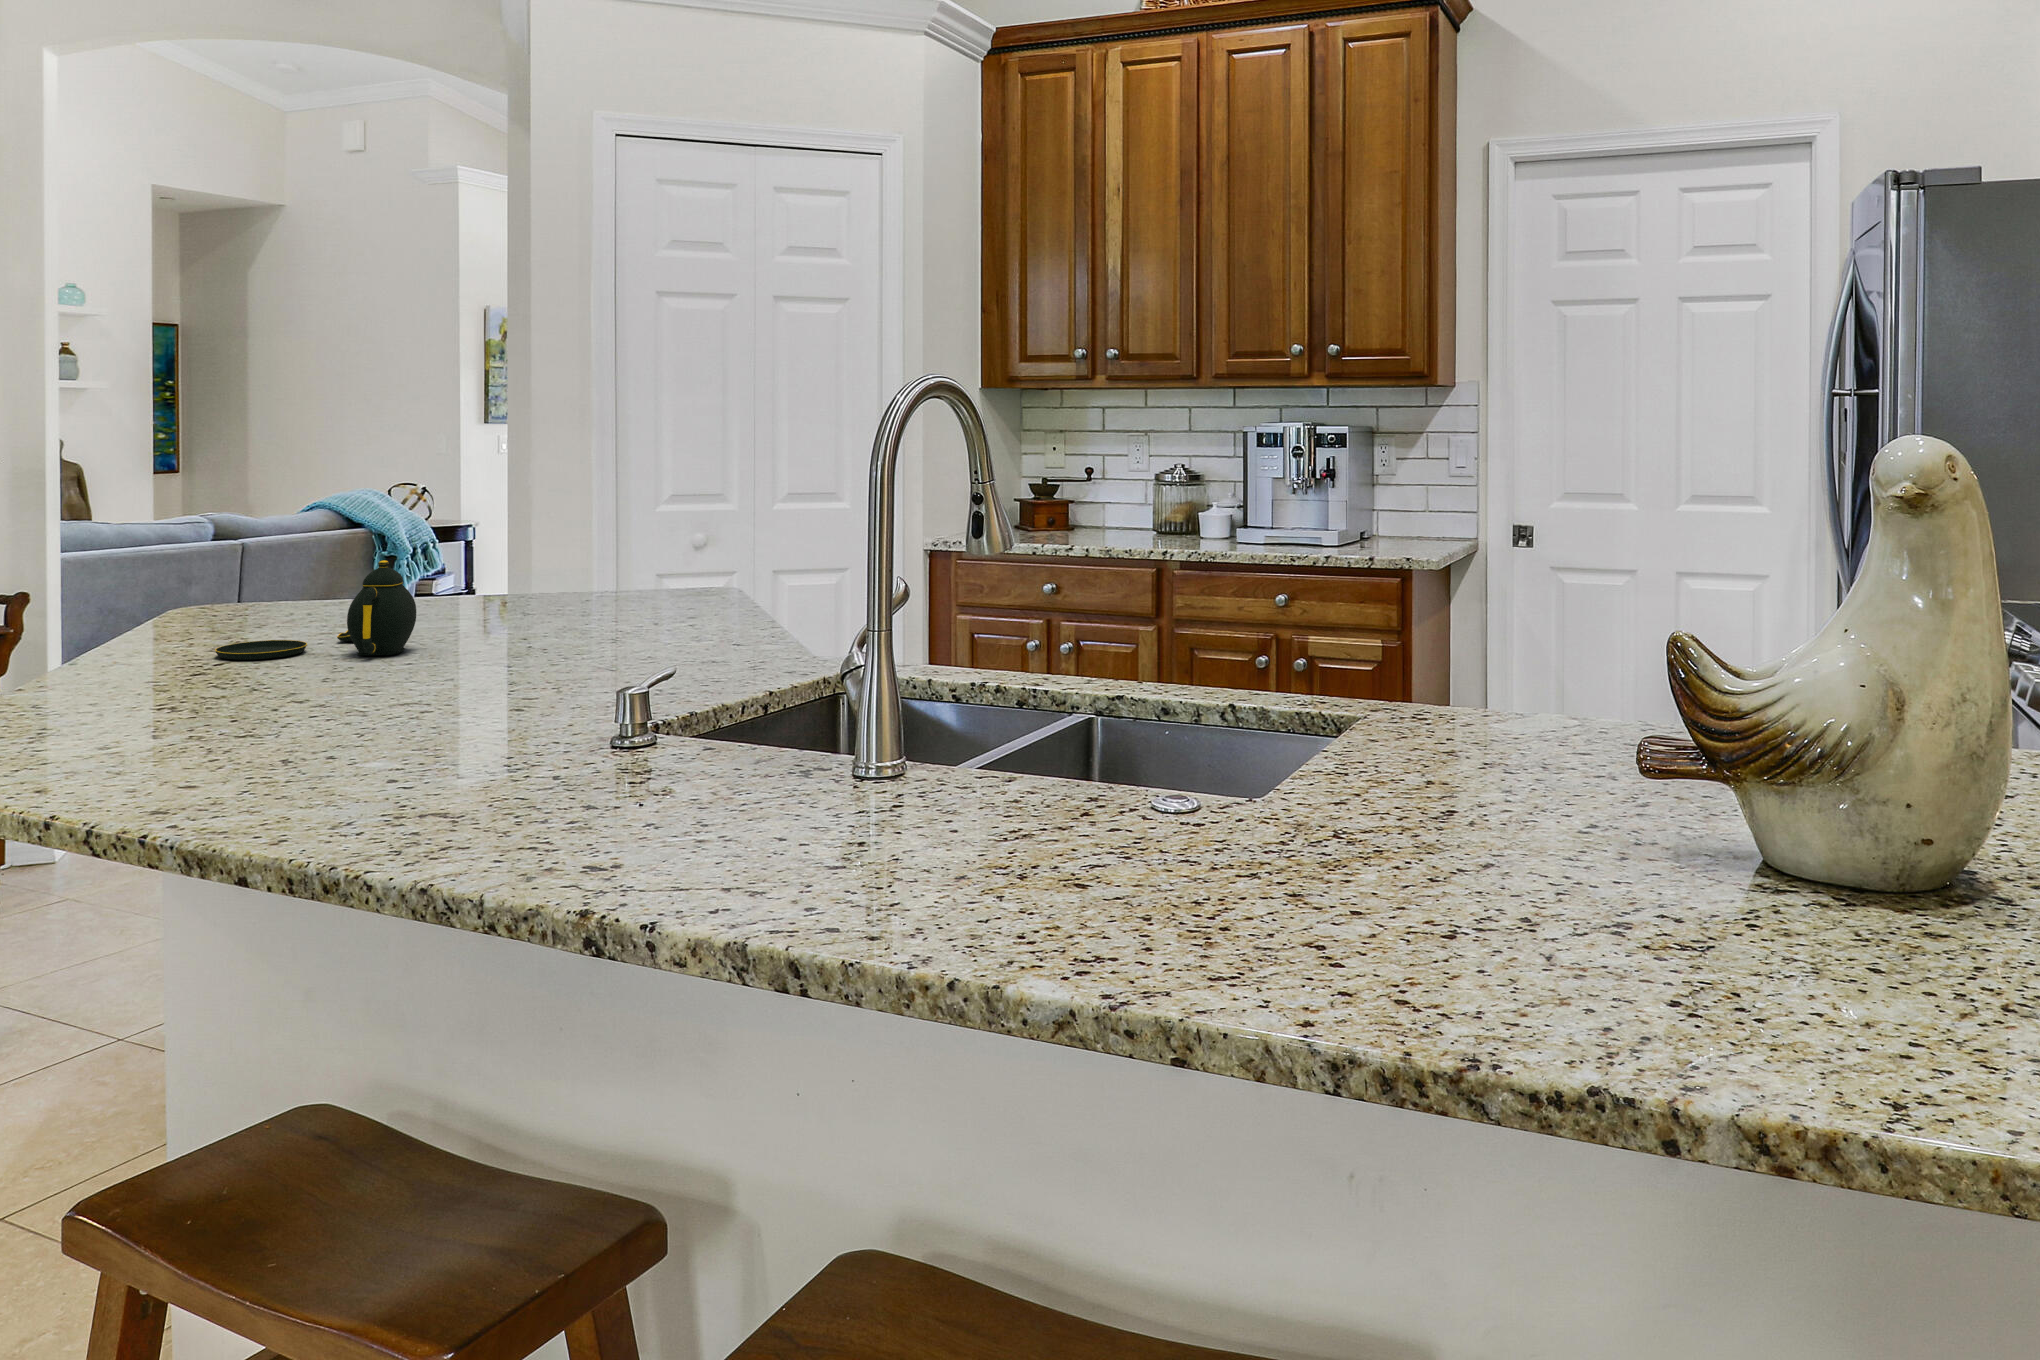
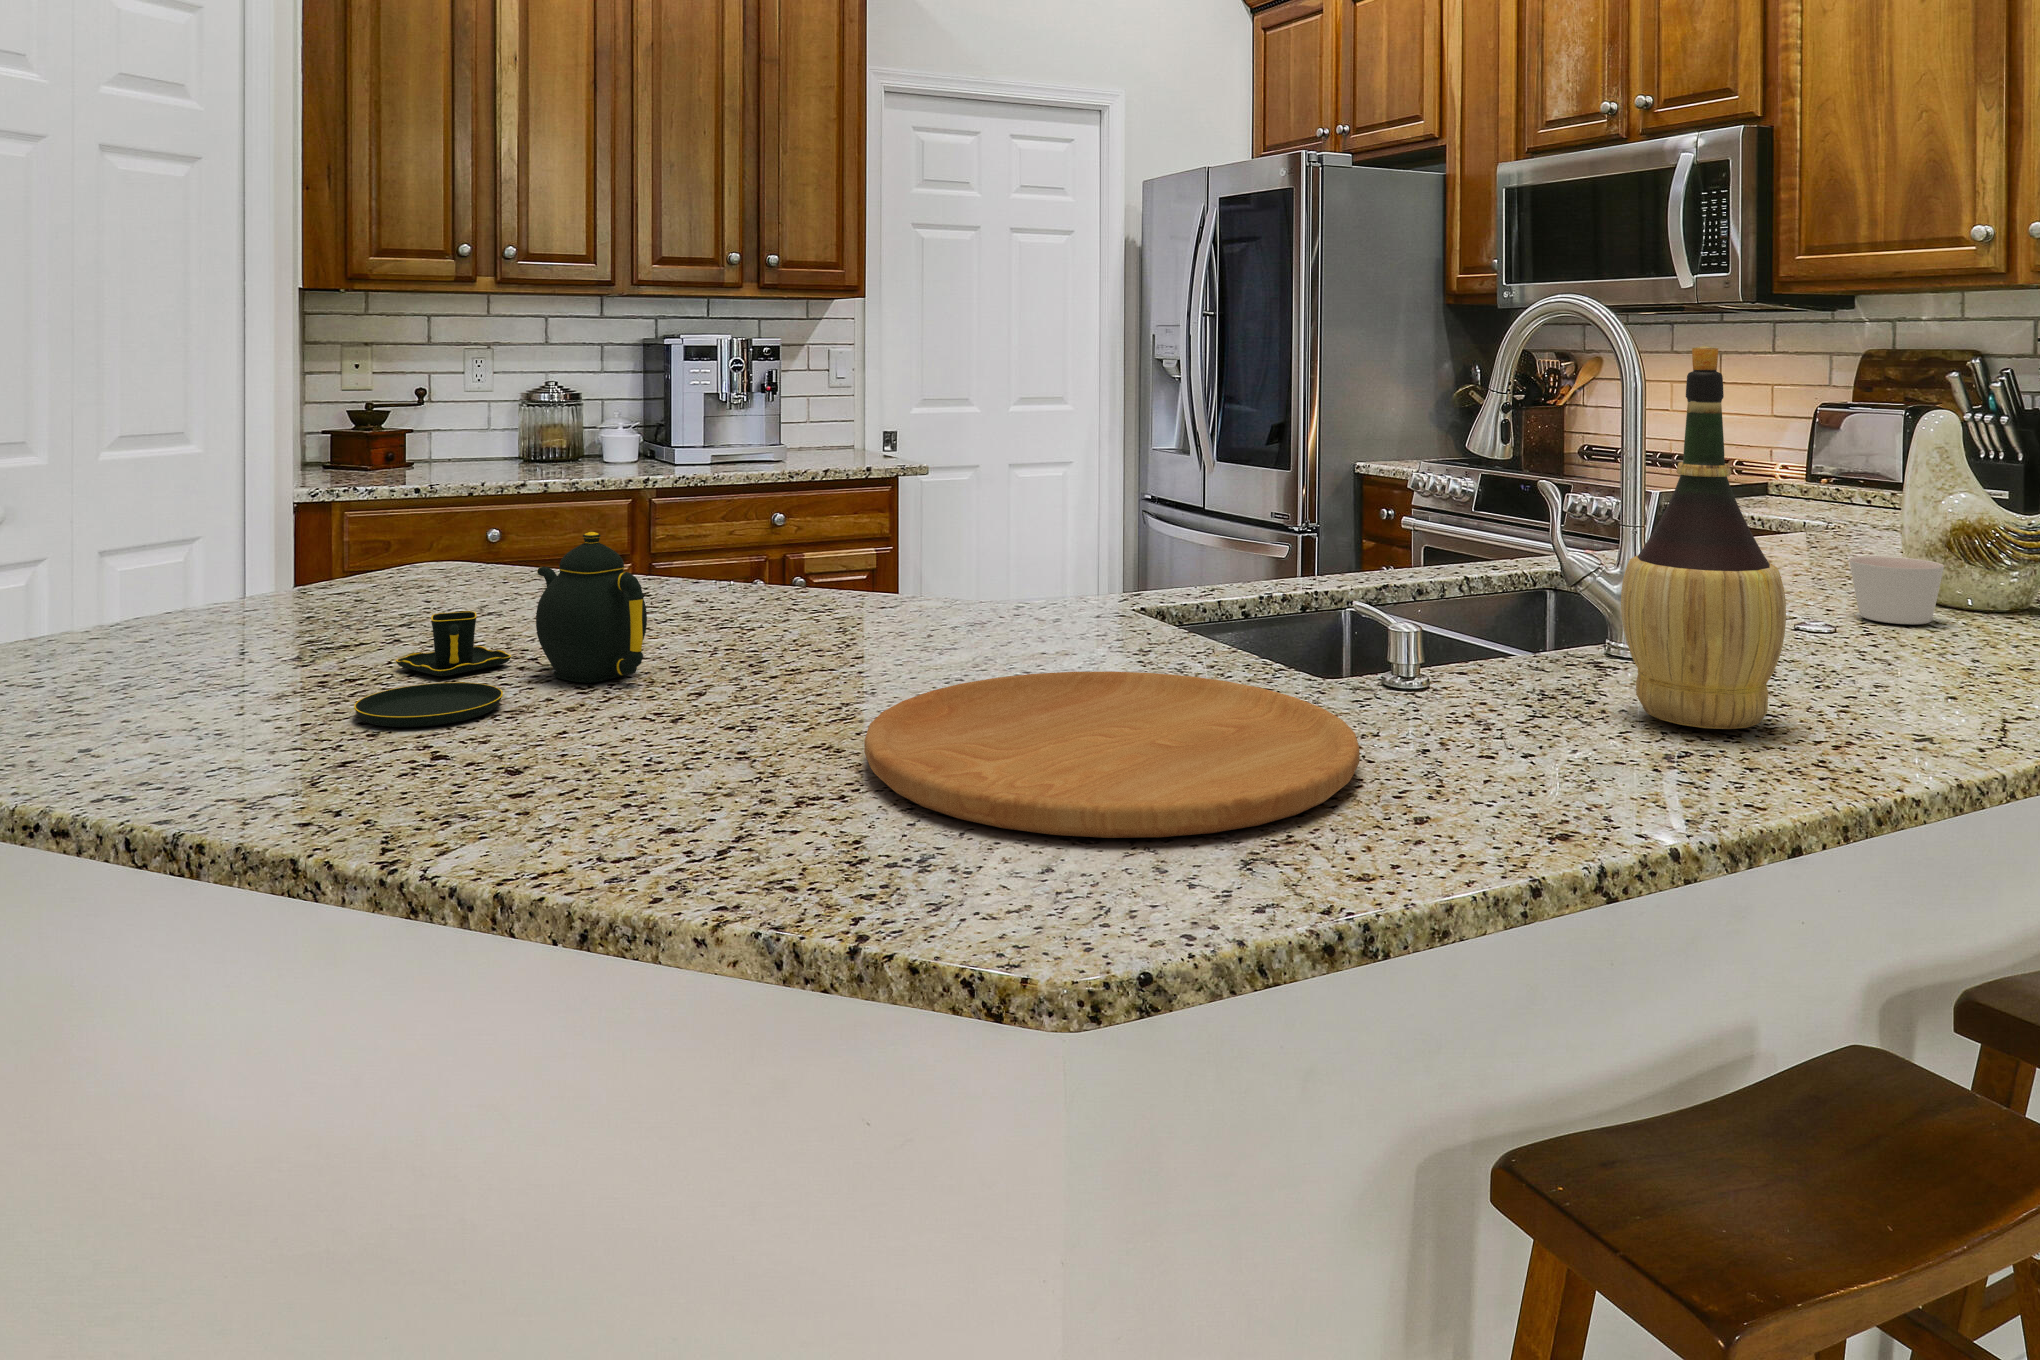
wine bottle: none [490,467,638,819] -> present [1621,346,1786,729]
cutting board: none [63,682,449,773] -> present [864,671,1360,838]
candle: none [1202,736,1306,831] -> present [1849,556,1944,624]

